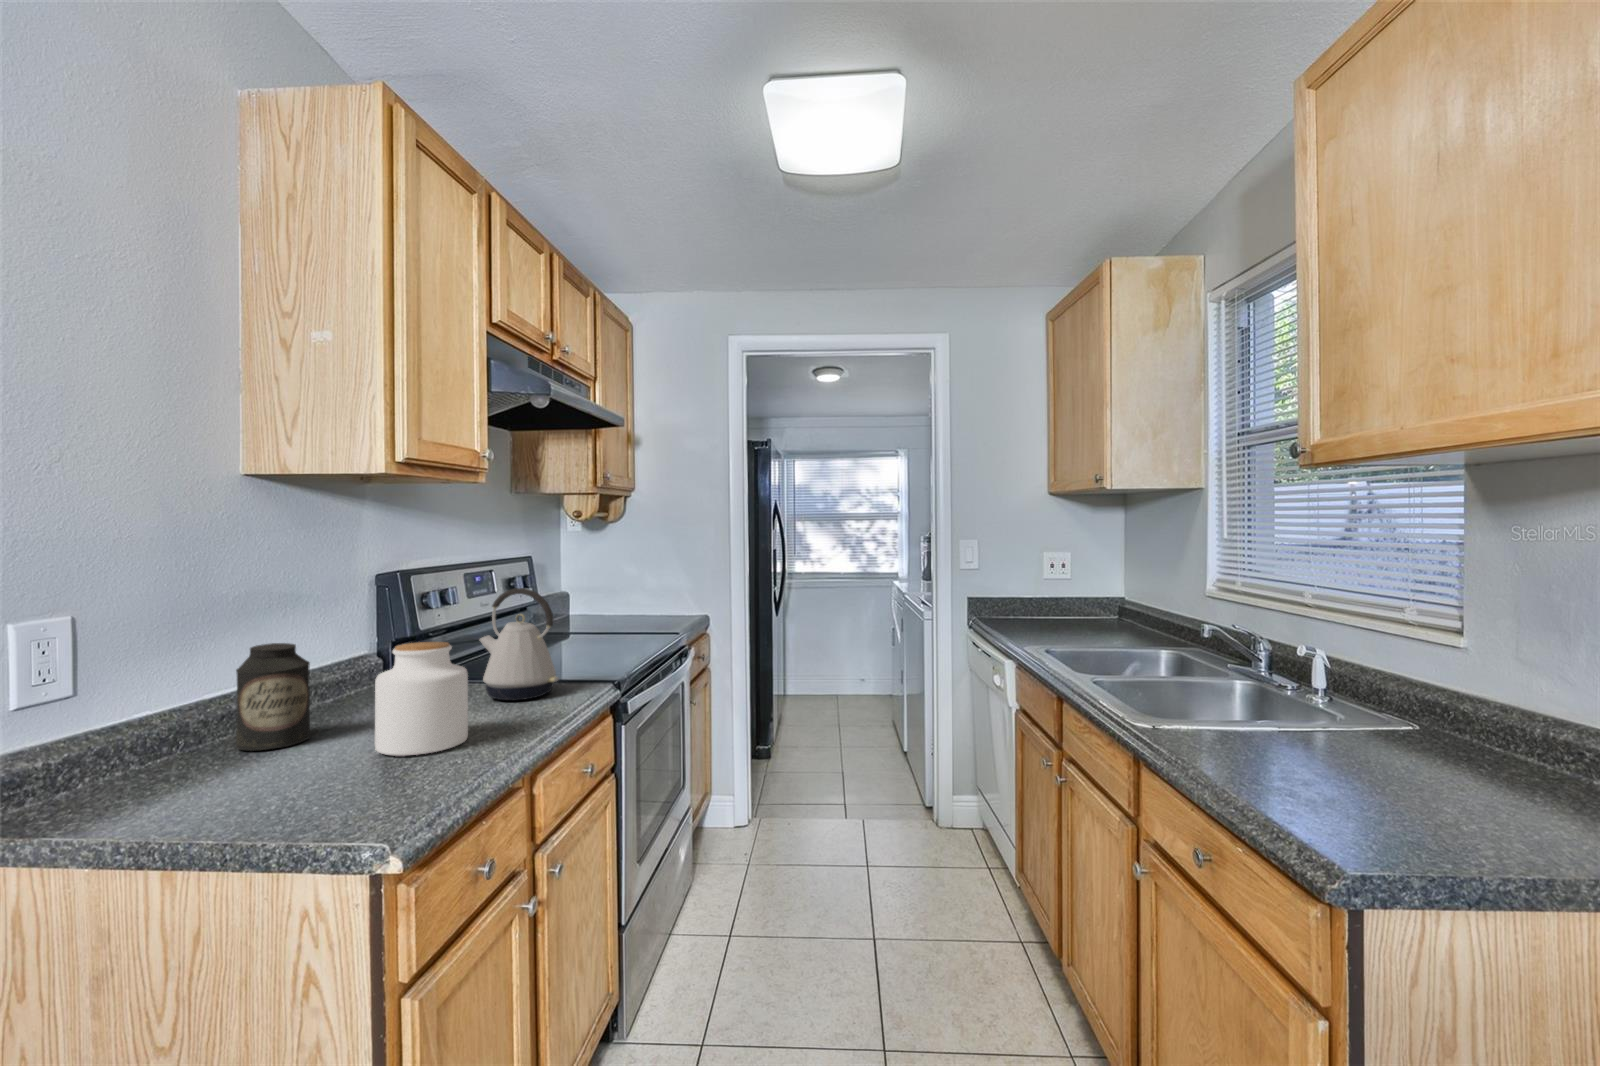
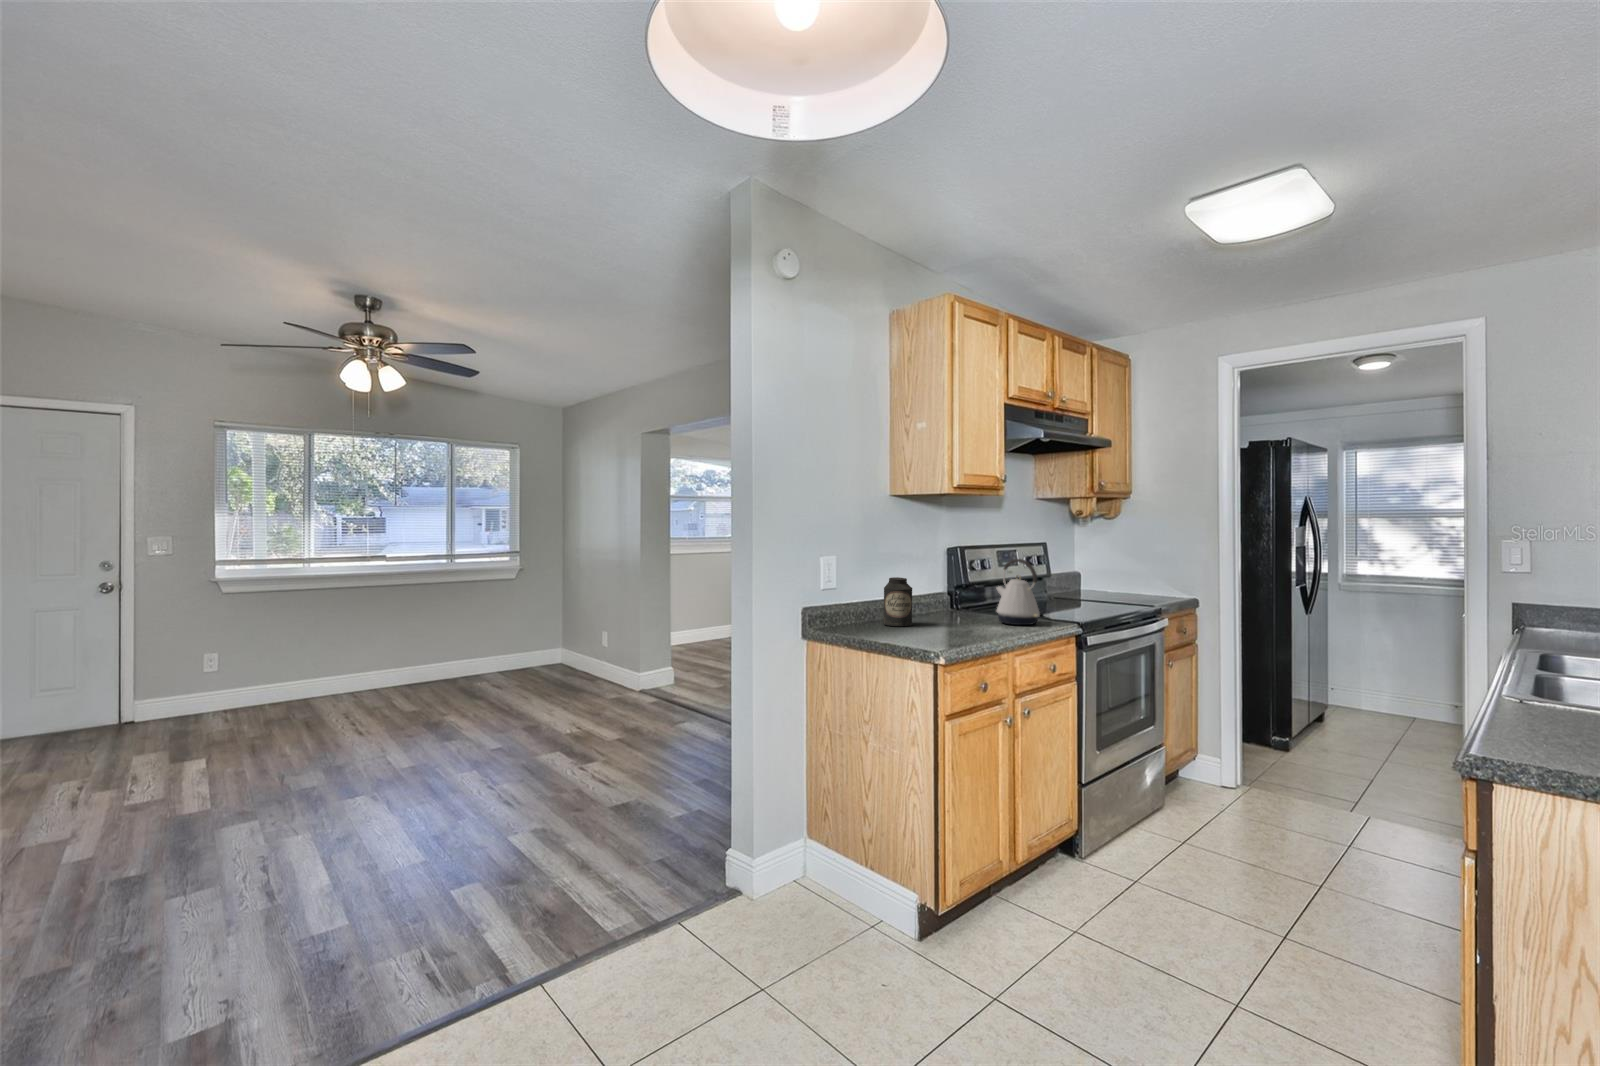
jar: present [375,642,468,756] -> none [938,582,982,636]

